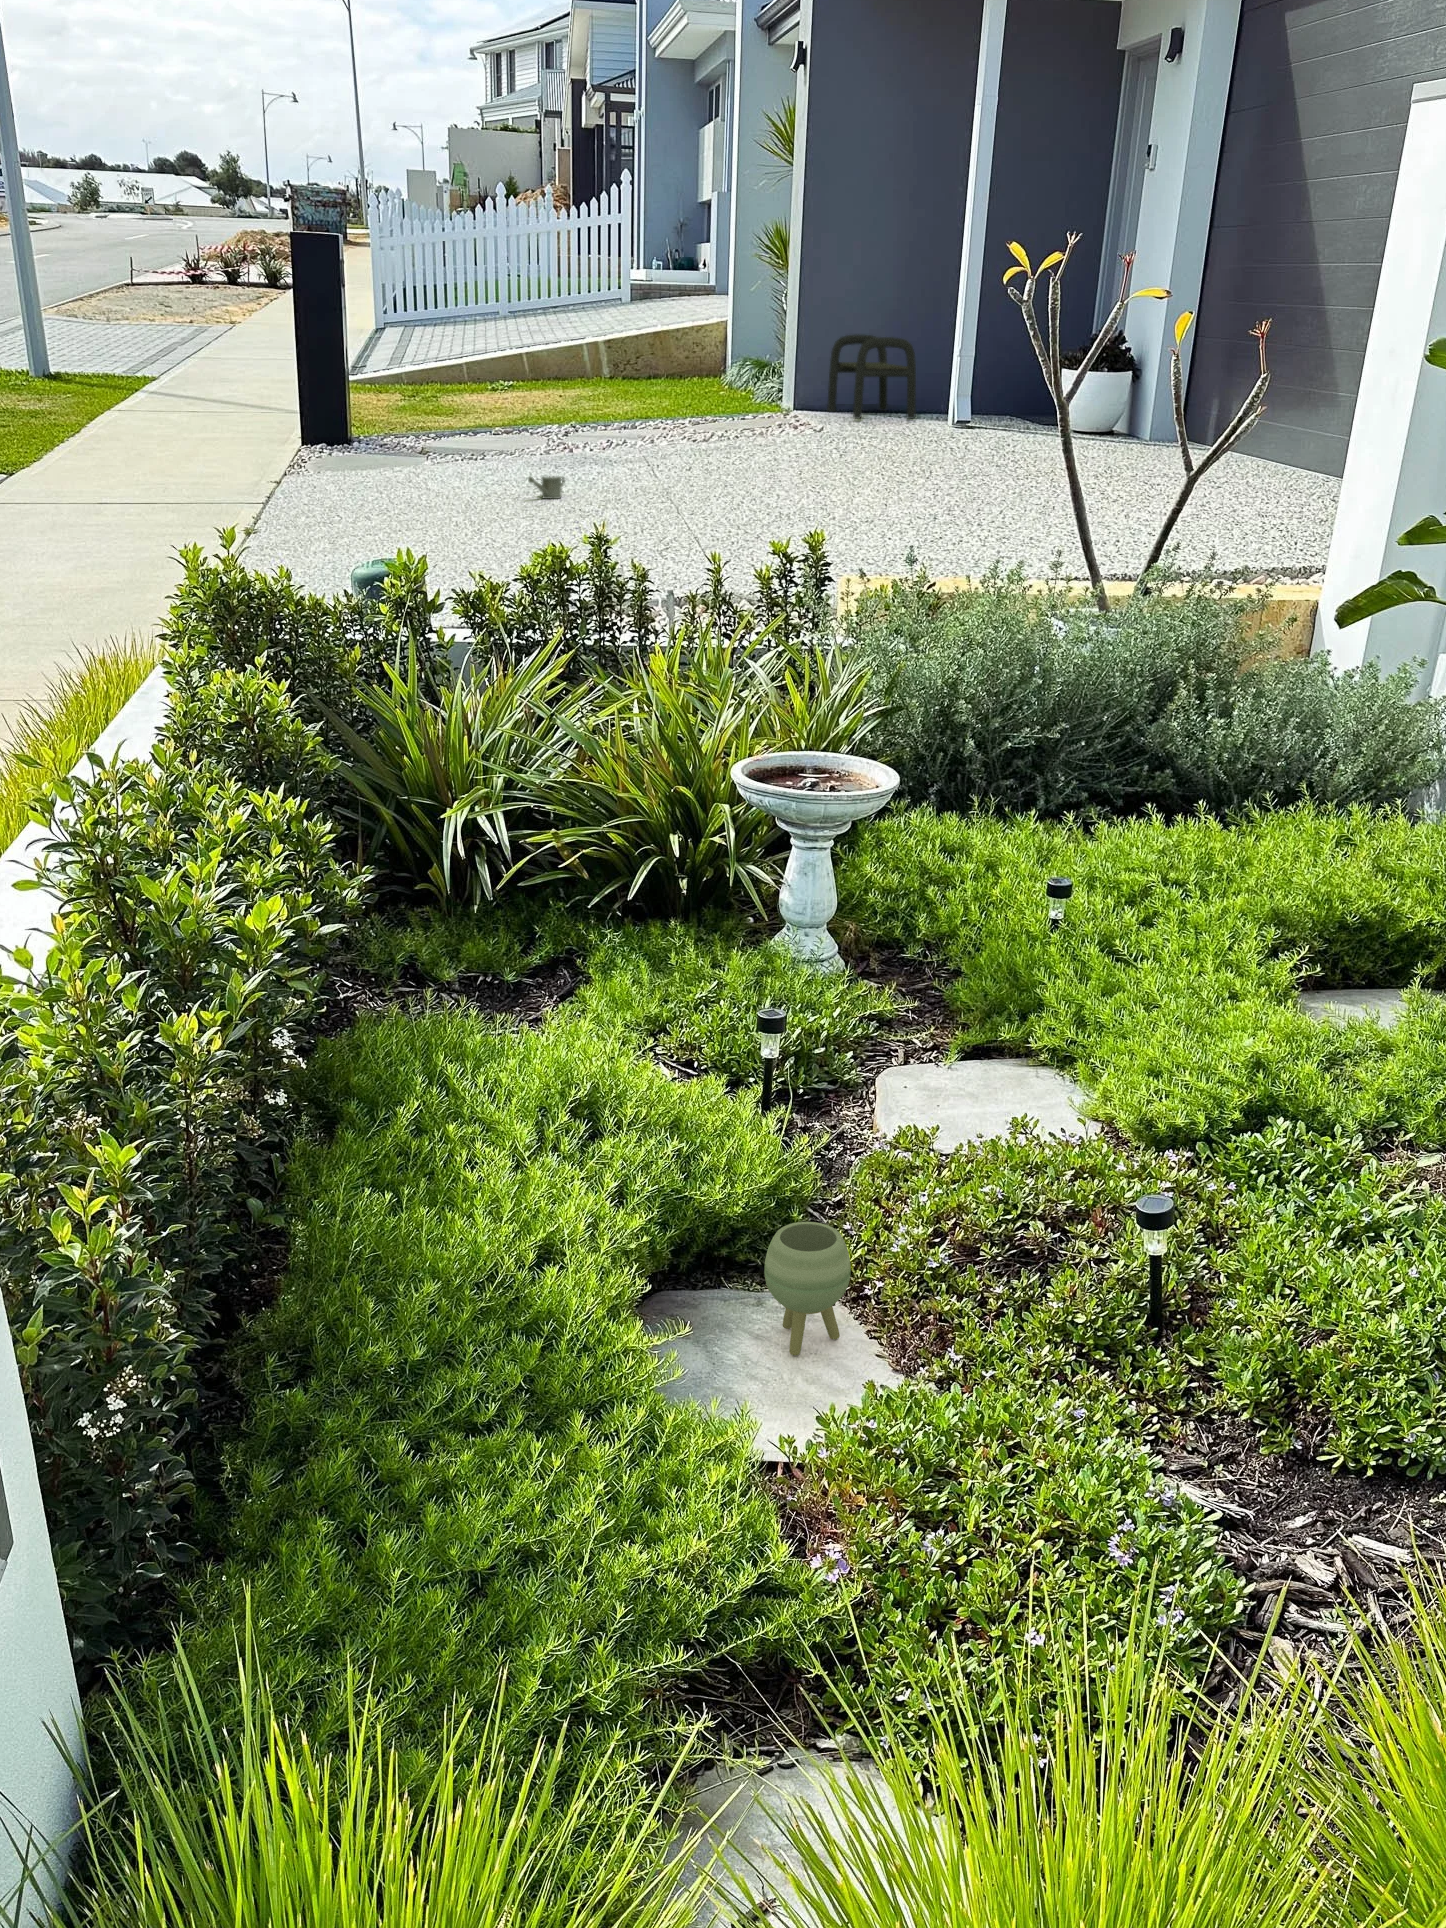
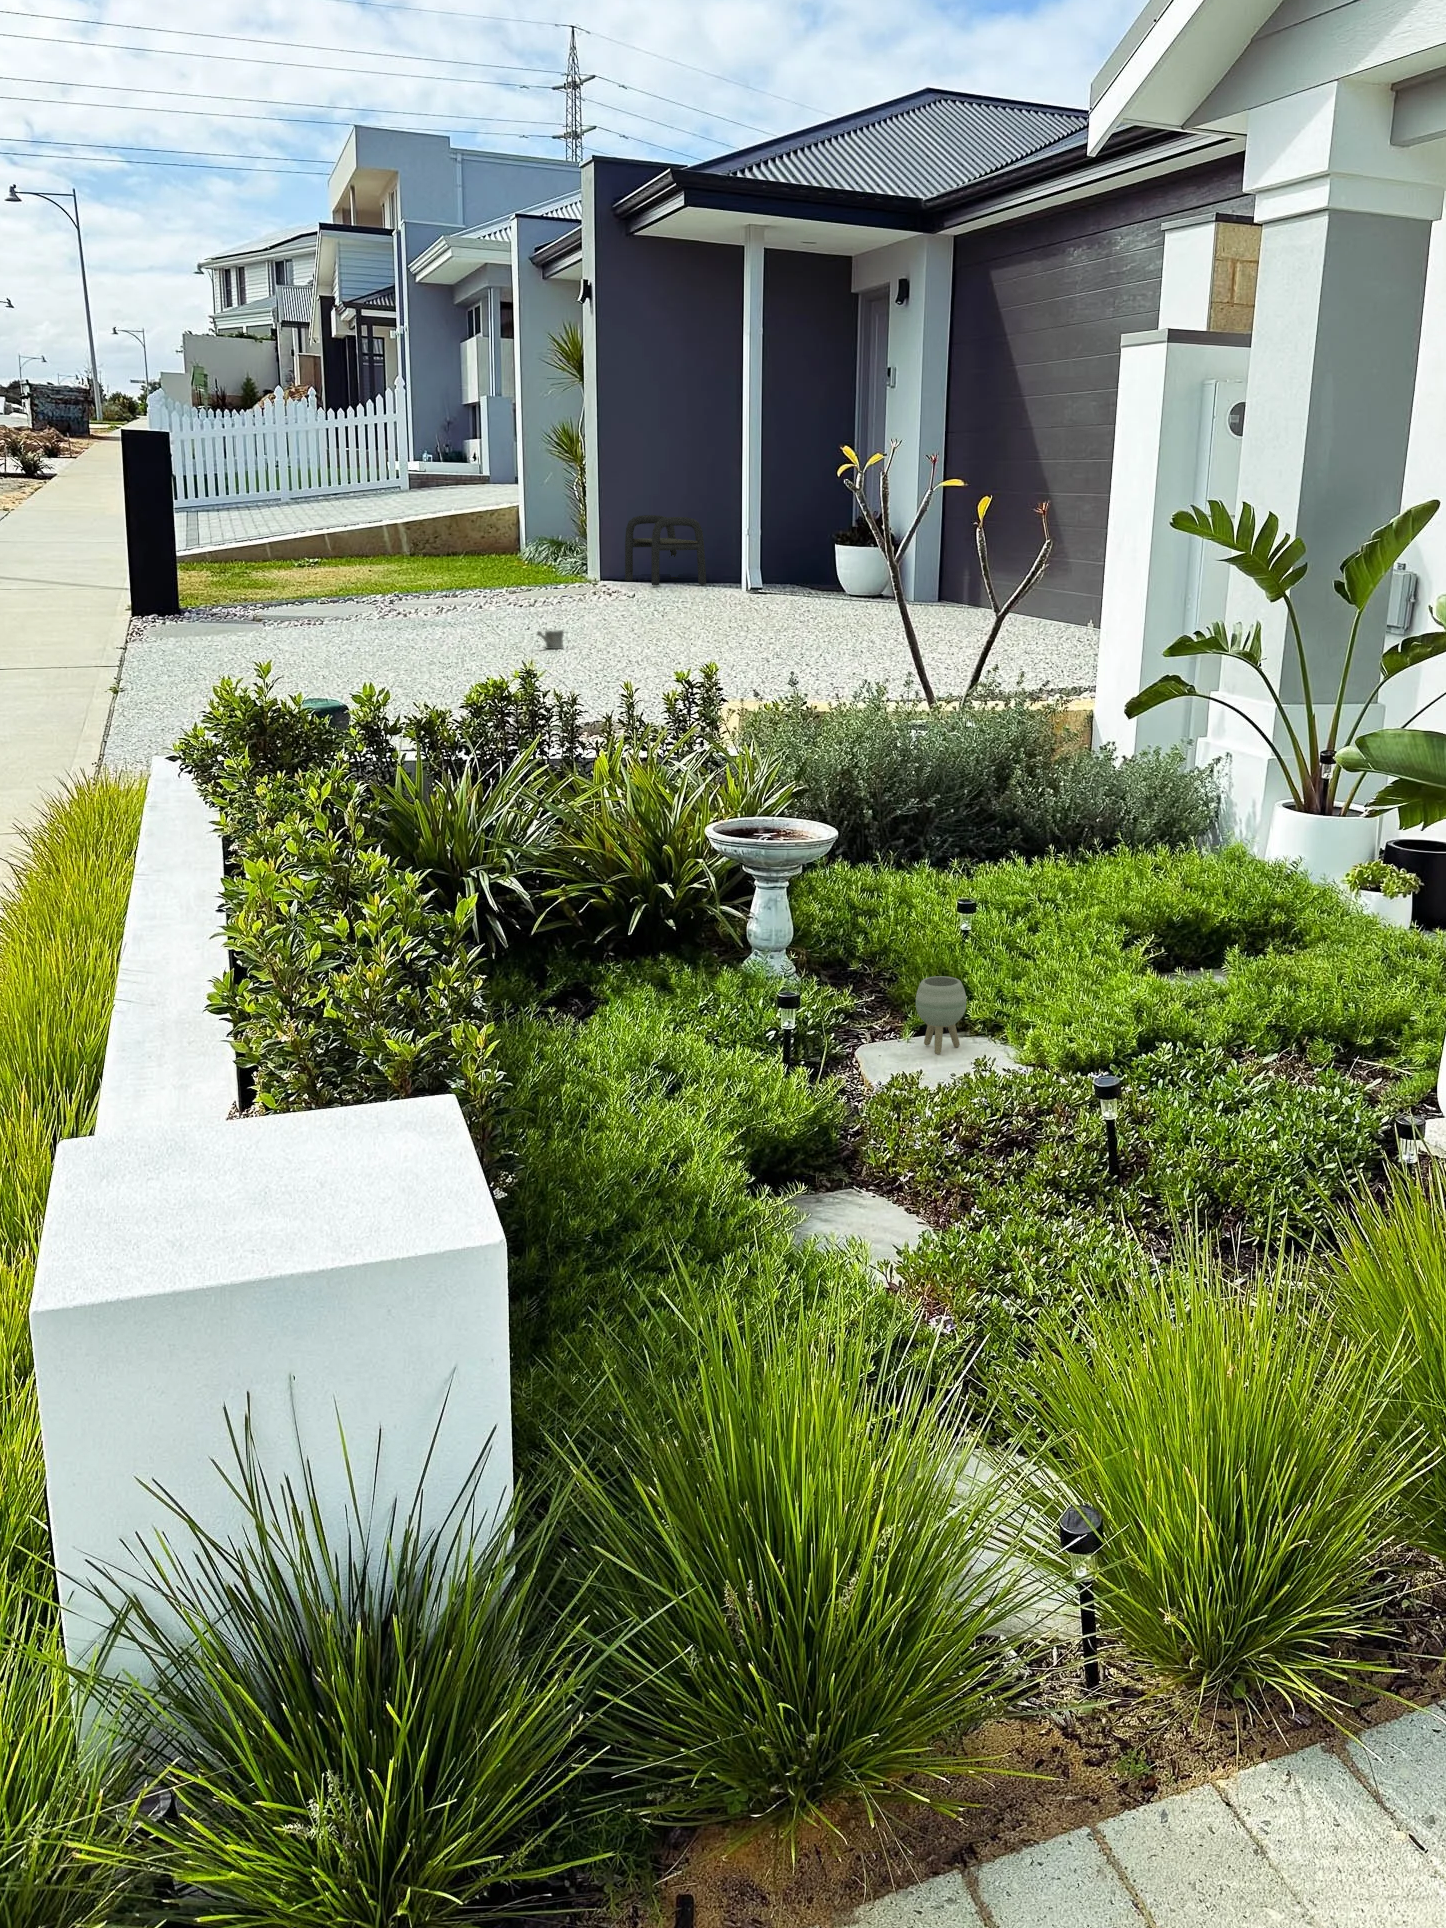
watering can: present [528,476,565,499] -> present [537,630,564,649]
planter: present [764,1222,851,1356] -> present [916,976,966,1054]

